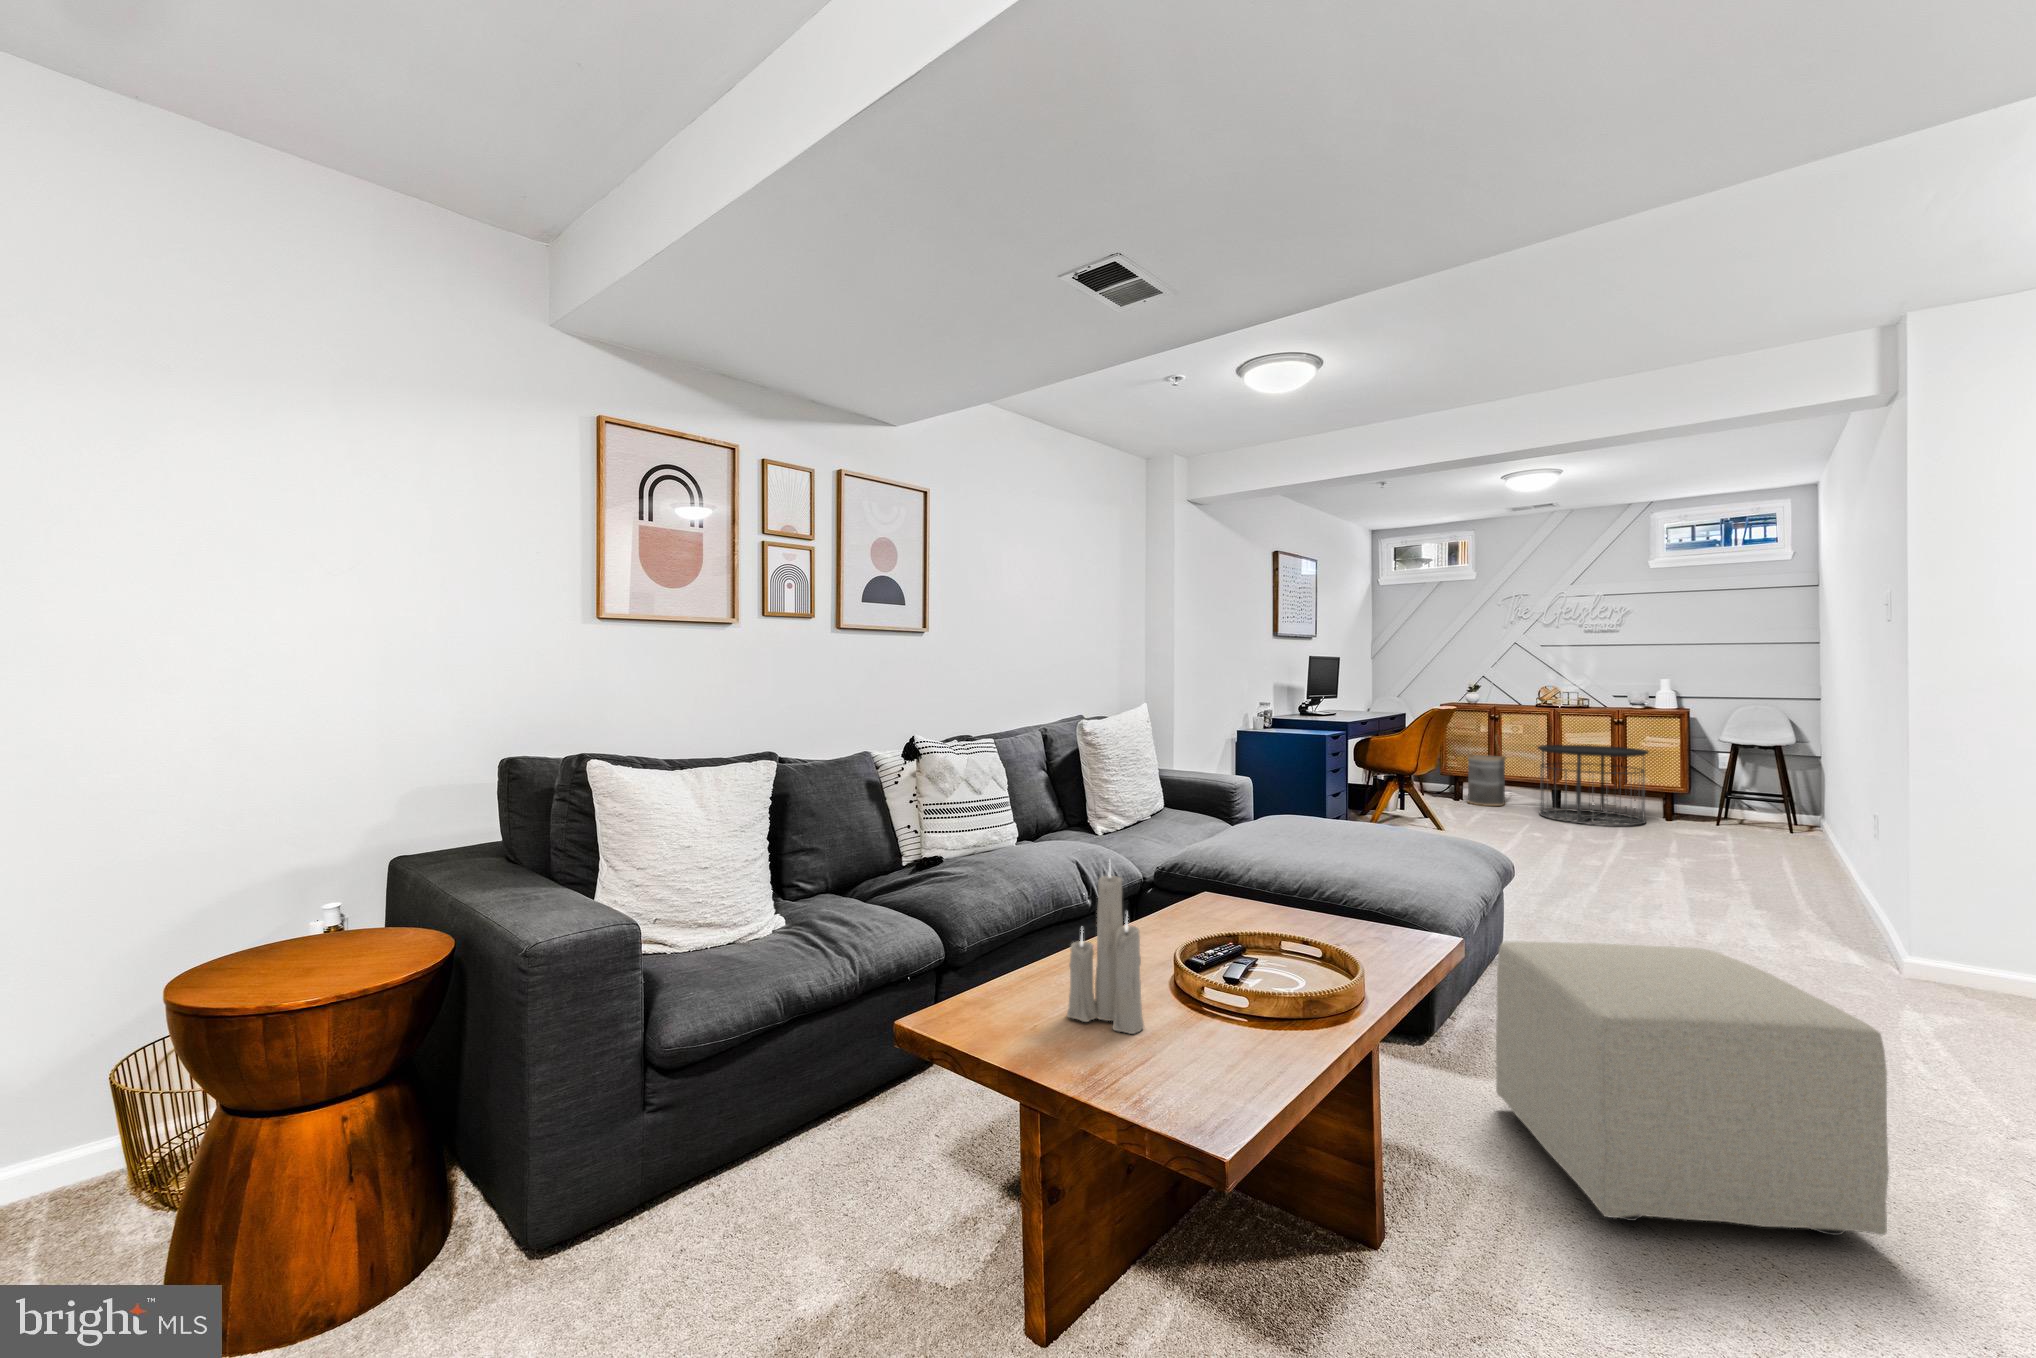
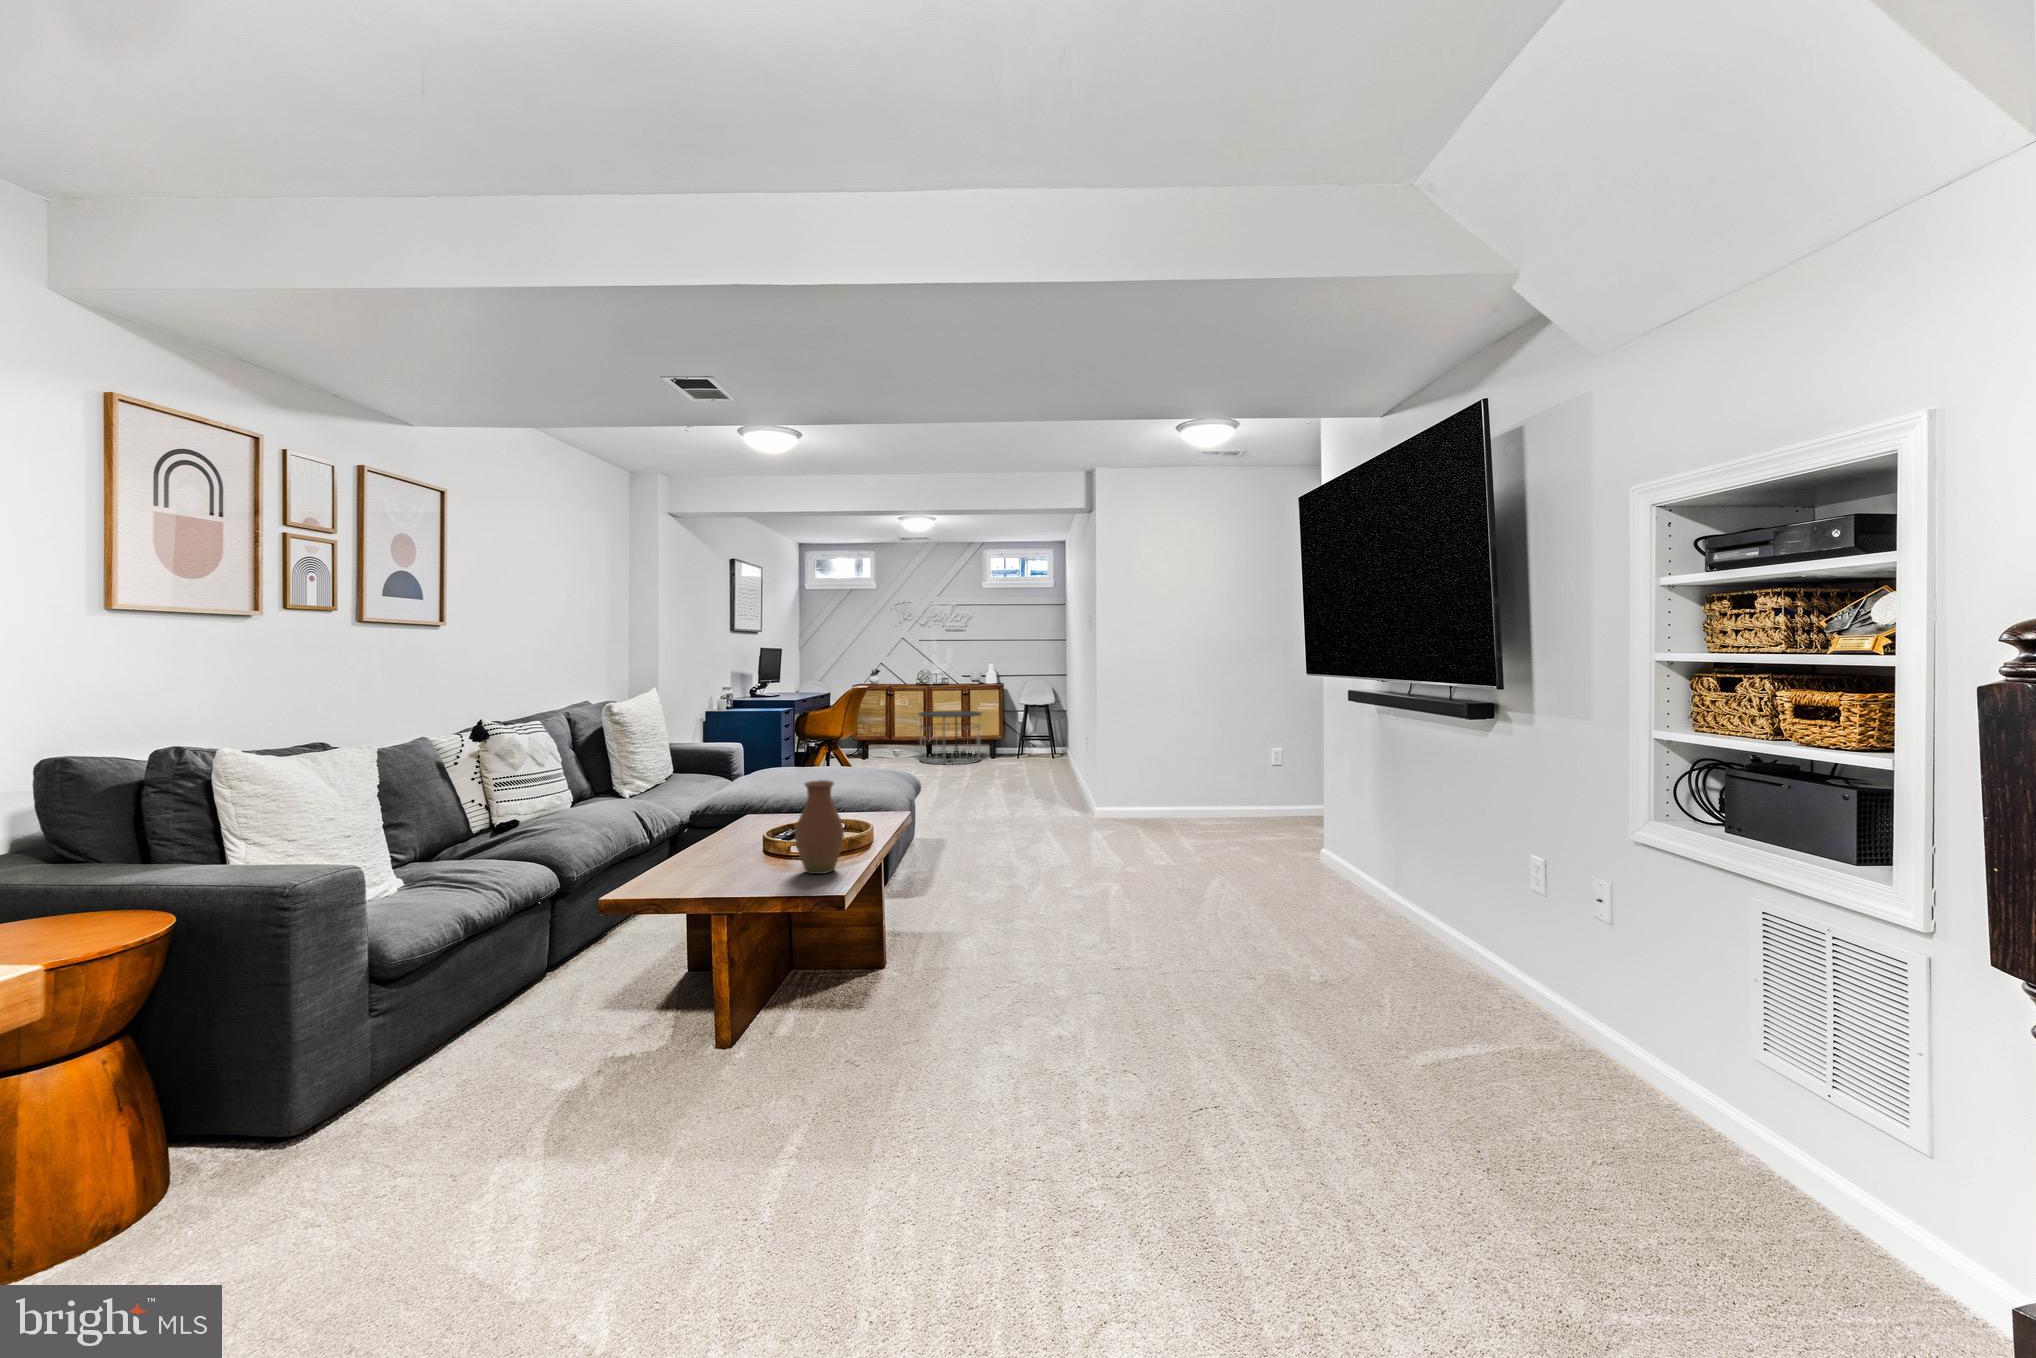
basket: present [1467,736,1506,806] -> none [872,706,898,759]
candle: present [1067,865,1144,1034] -> none [719,770,770,873]
vase: none [1177,886,1266,1069] -> present [795,780,844,874]
ottoman: present [1496,941,1889,1235] -> none [927,803,1083,931]

